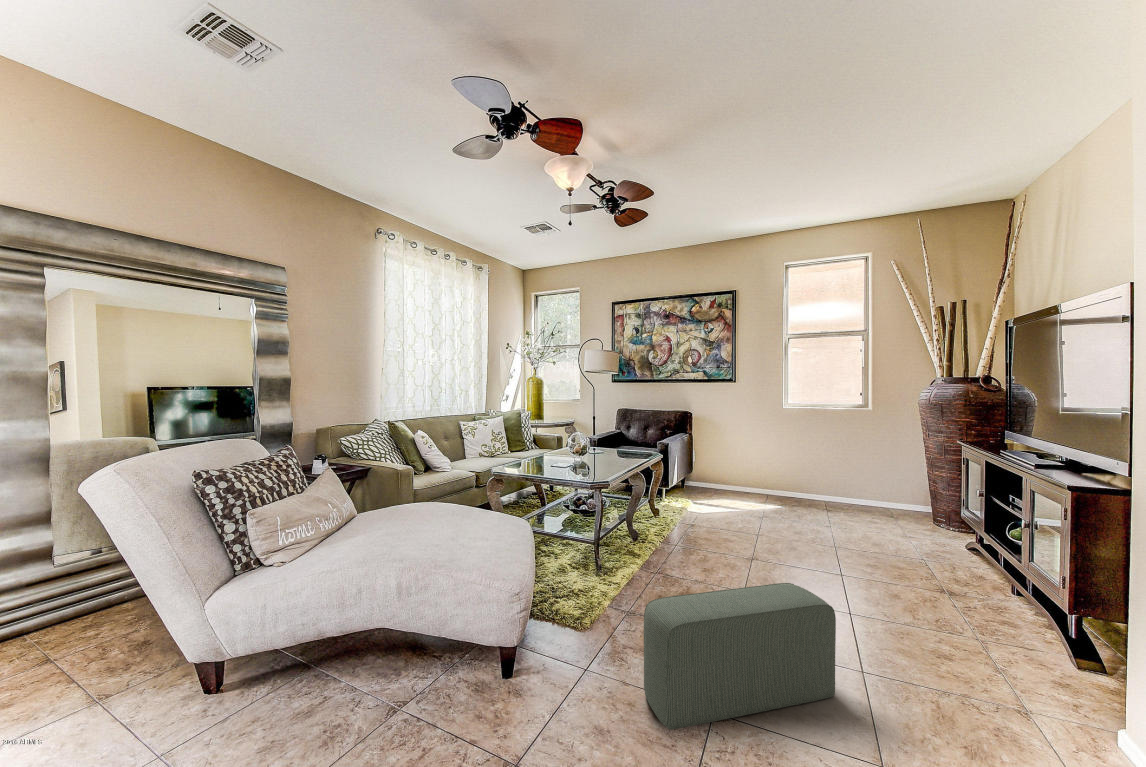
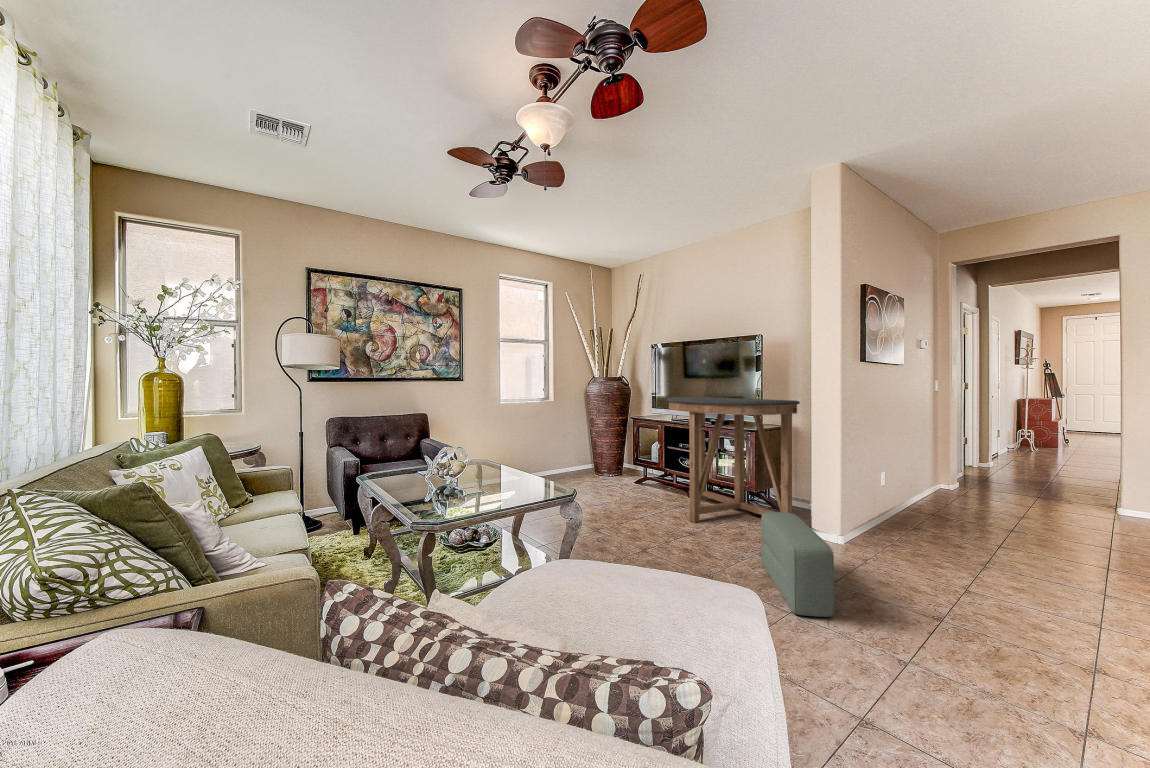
console table: none [860,406,1043,700] -> present [667,397,800,523]

